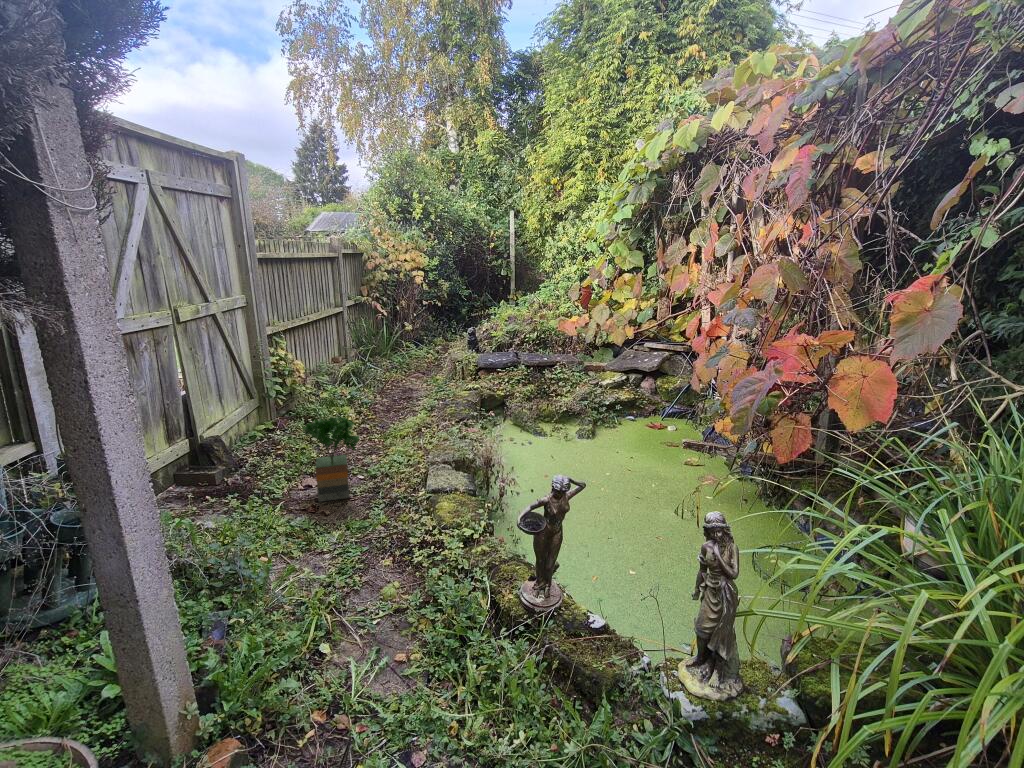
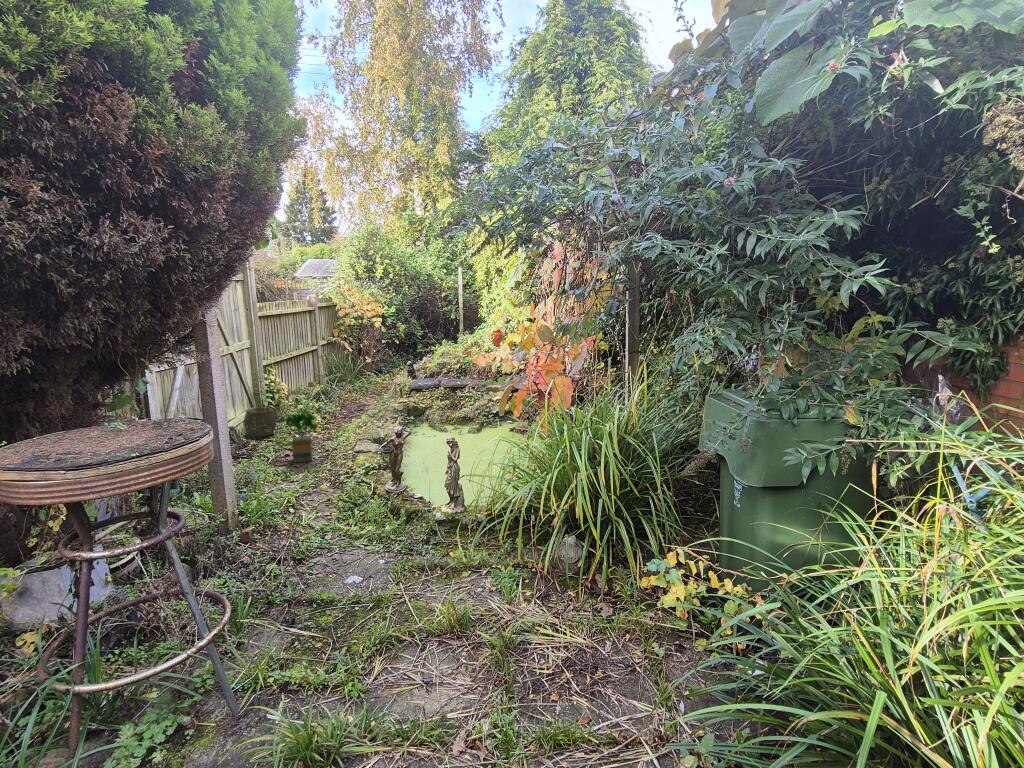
woven basket: none [237,400,289,449] -> present [244,407,276,437]

